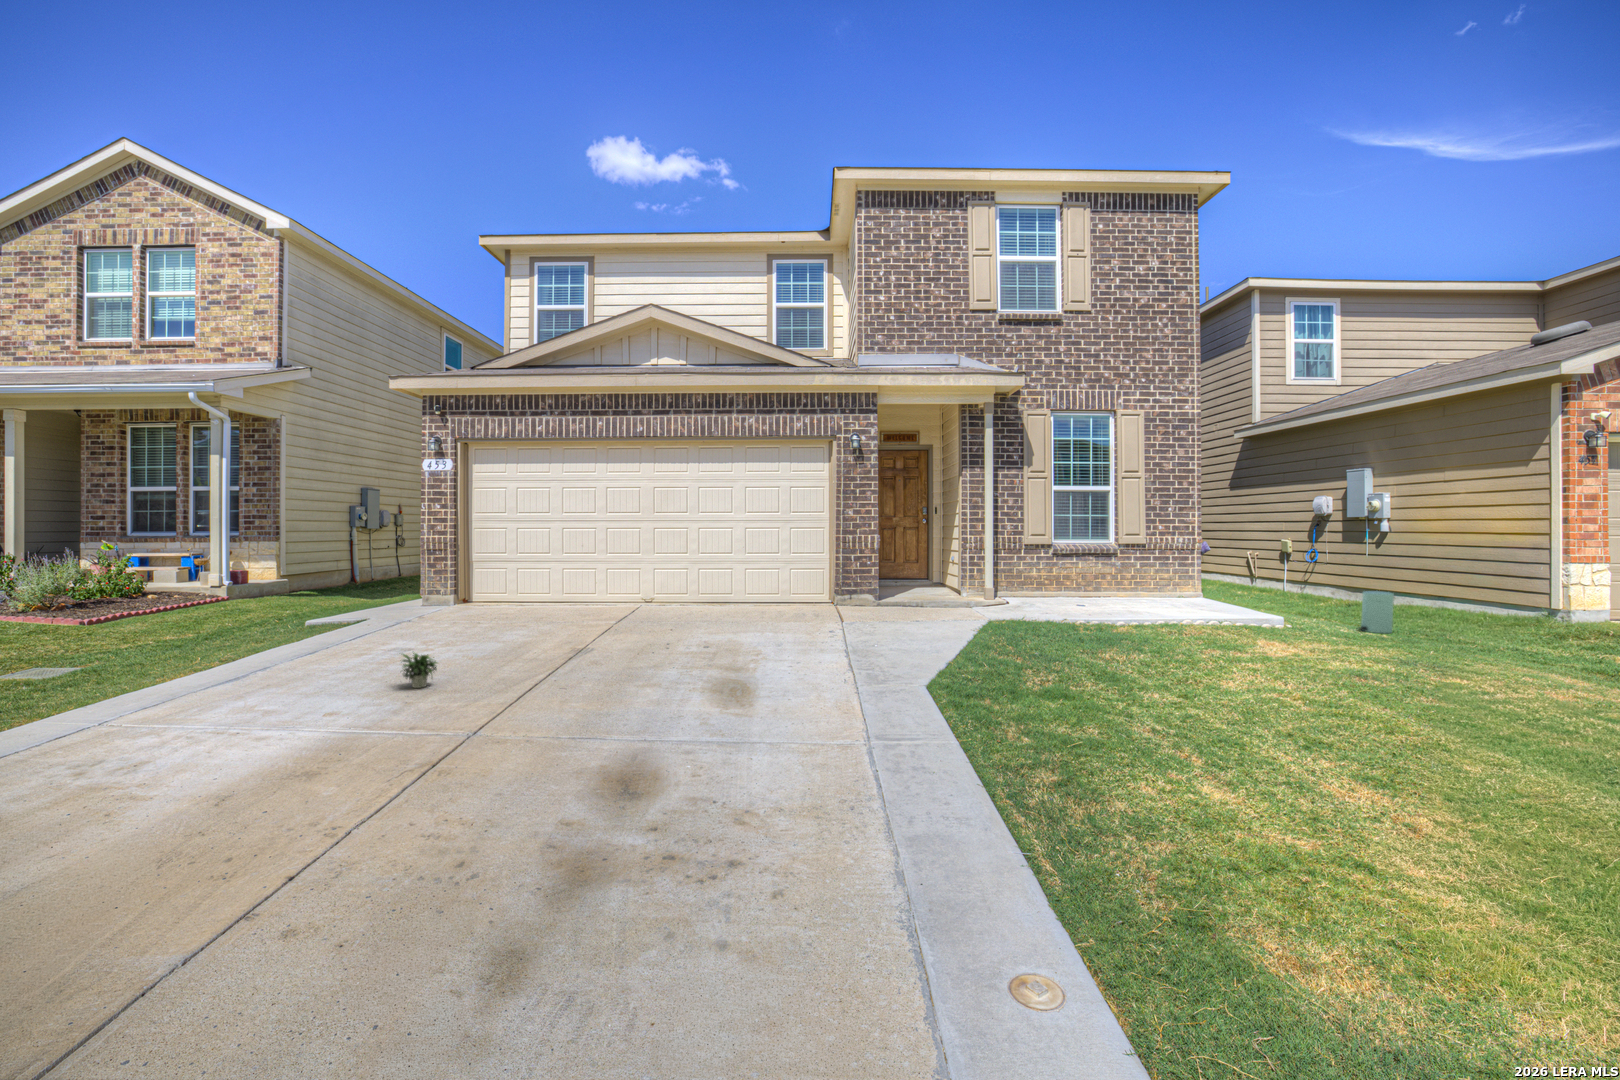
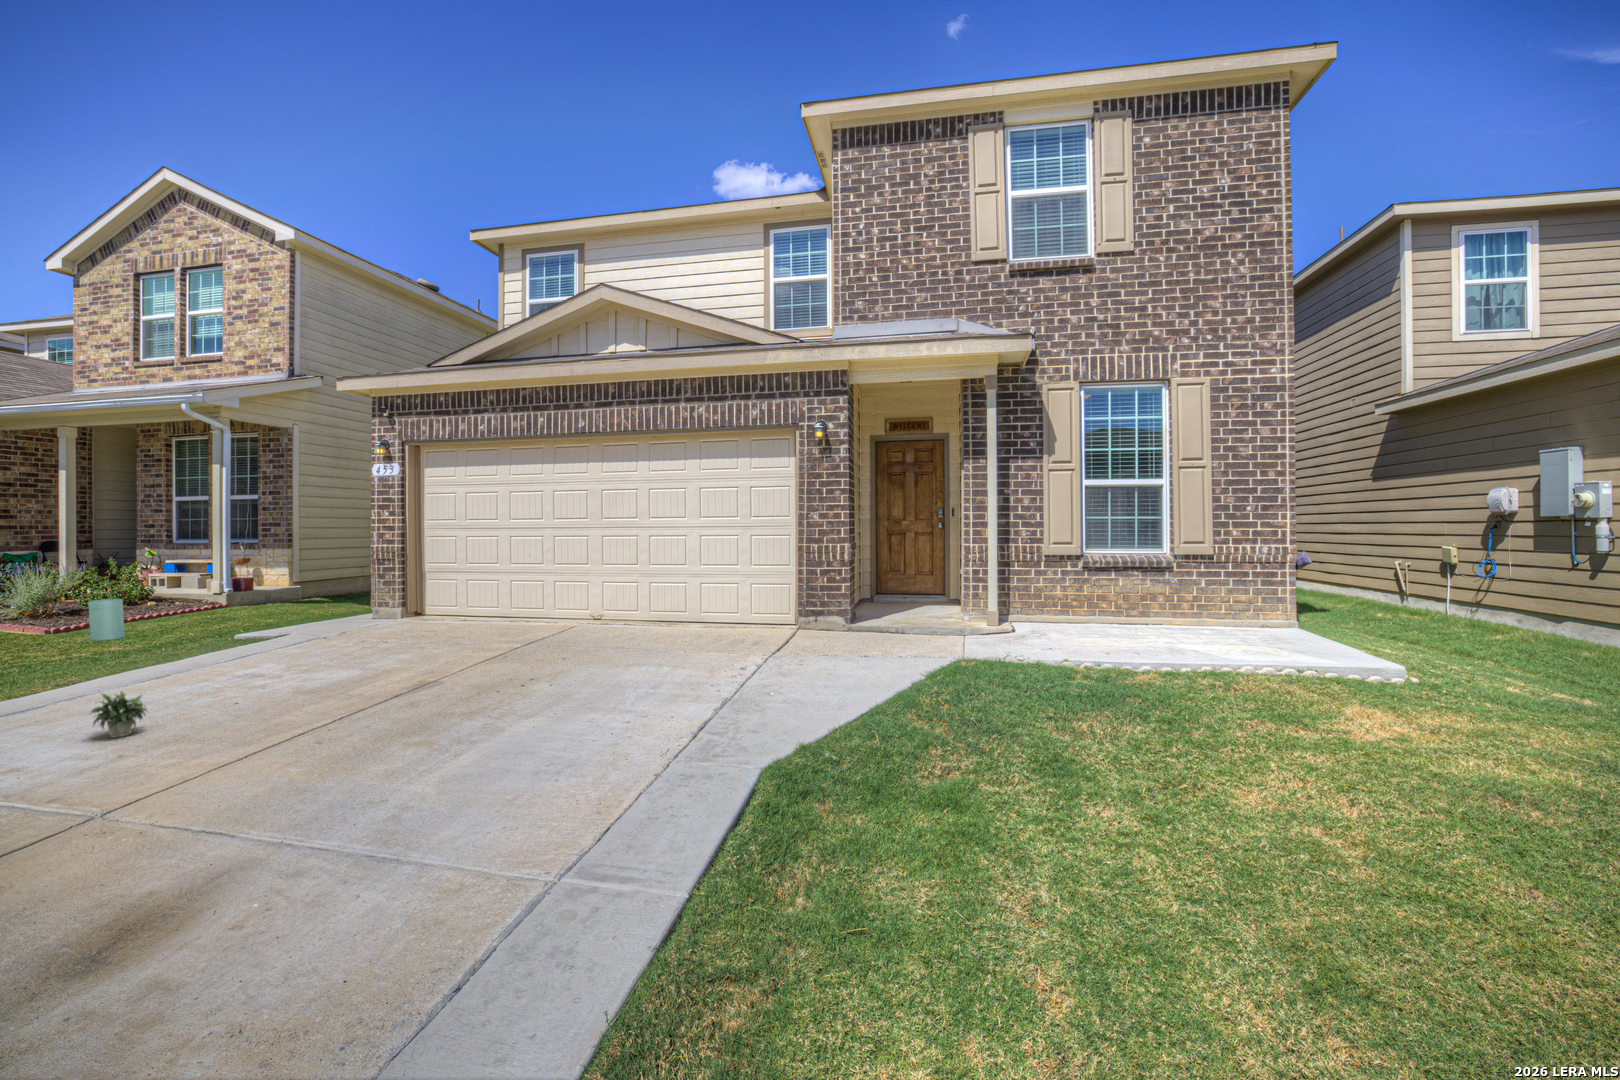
trash can: present [1358,591,1394,633] -> present [88,599,125,641]

